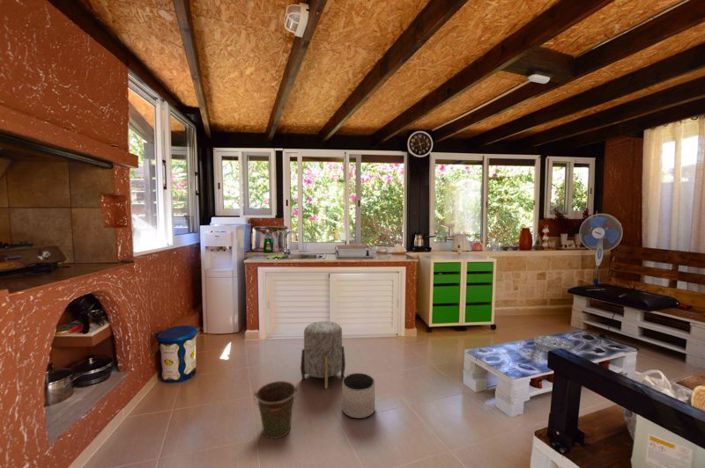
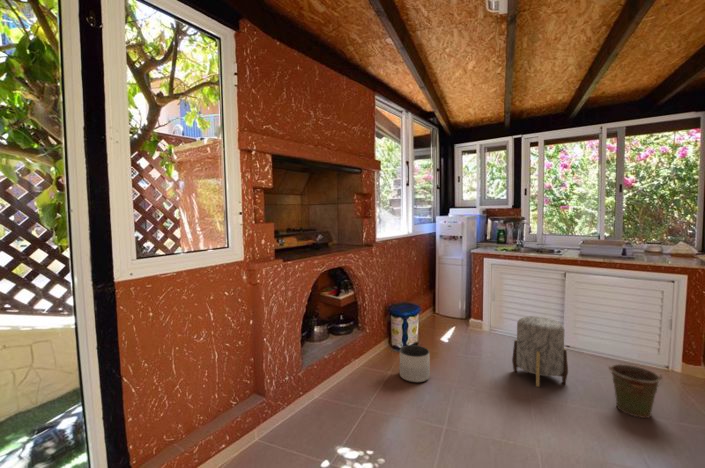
planter: present [342,373,375,418] -> present [400,345,430,383]
bucket: present [254,381,297,439] -> present [609,364,662,418]

